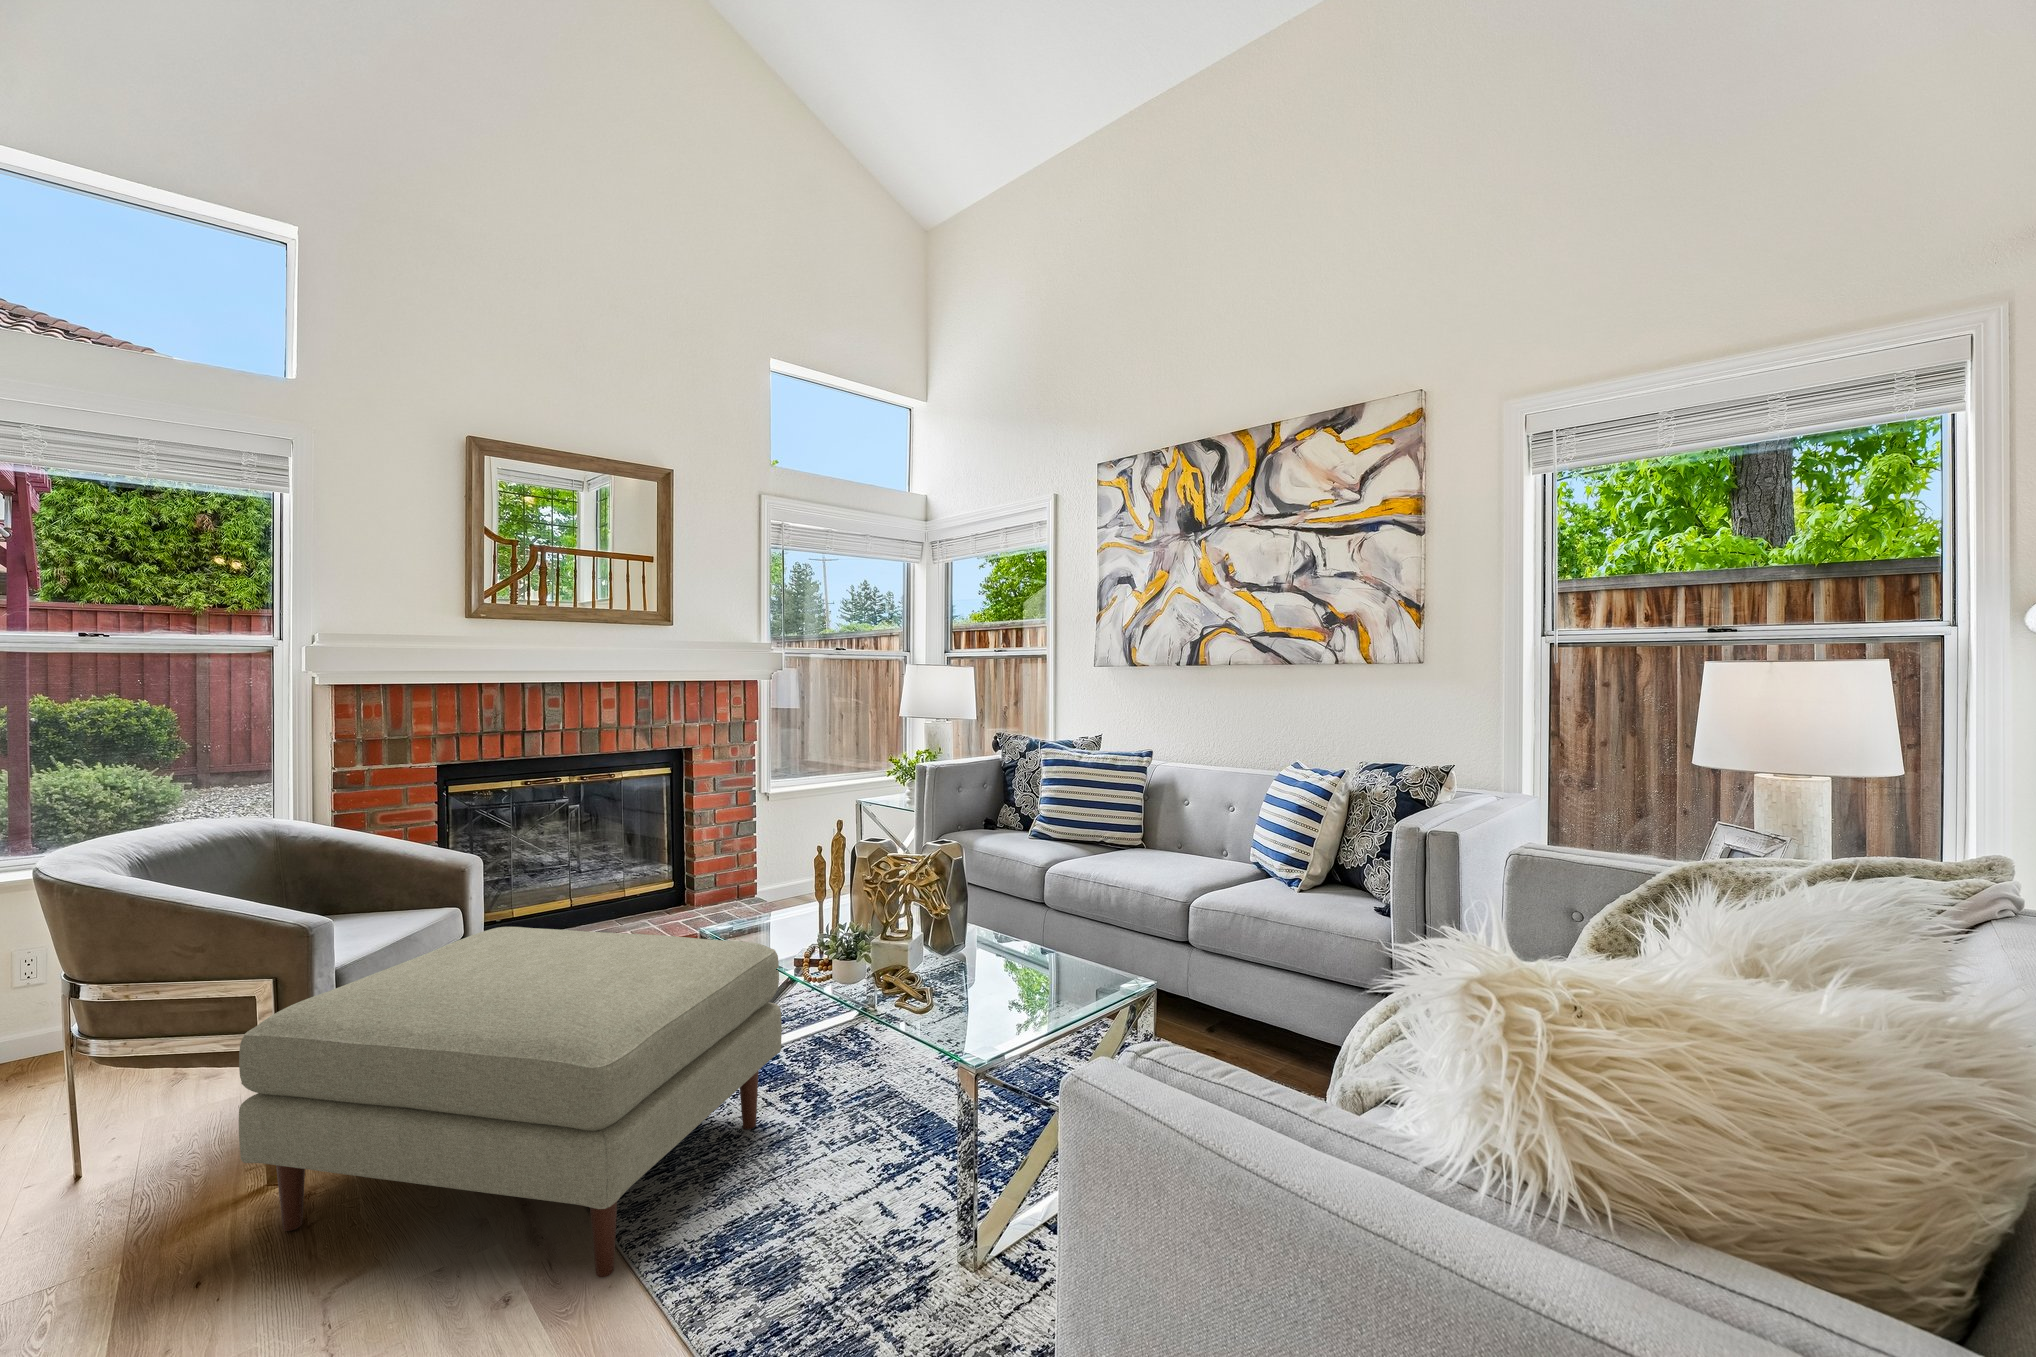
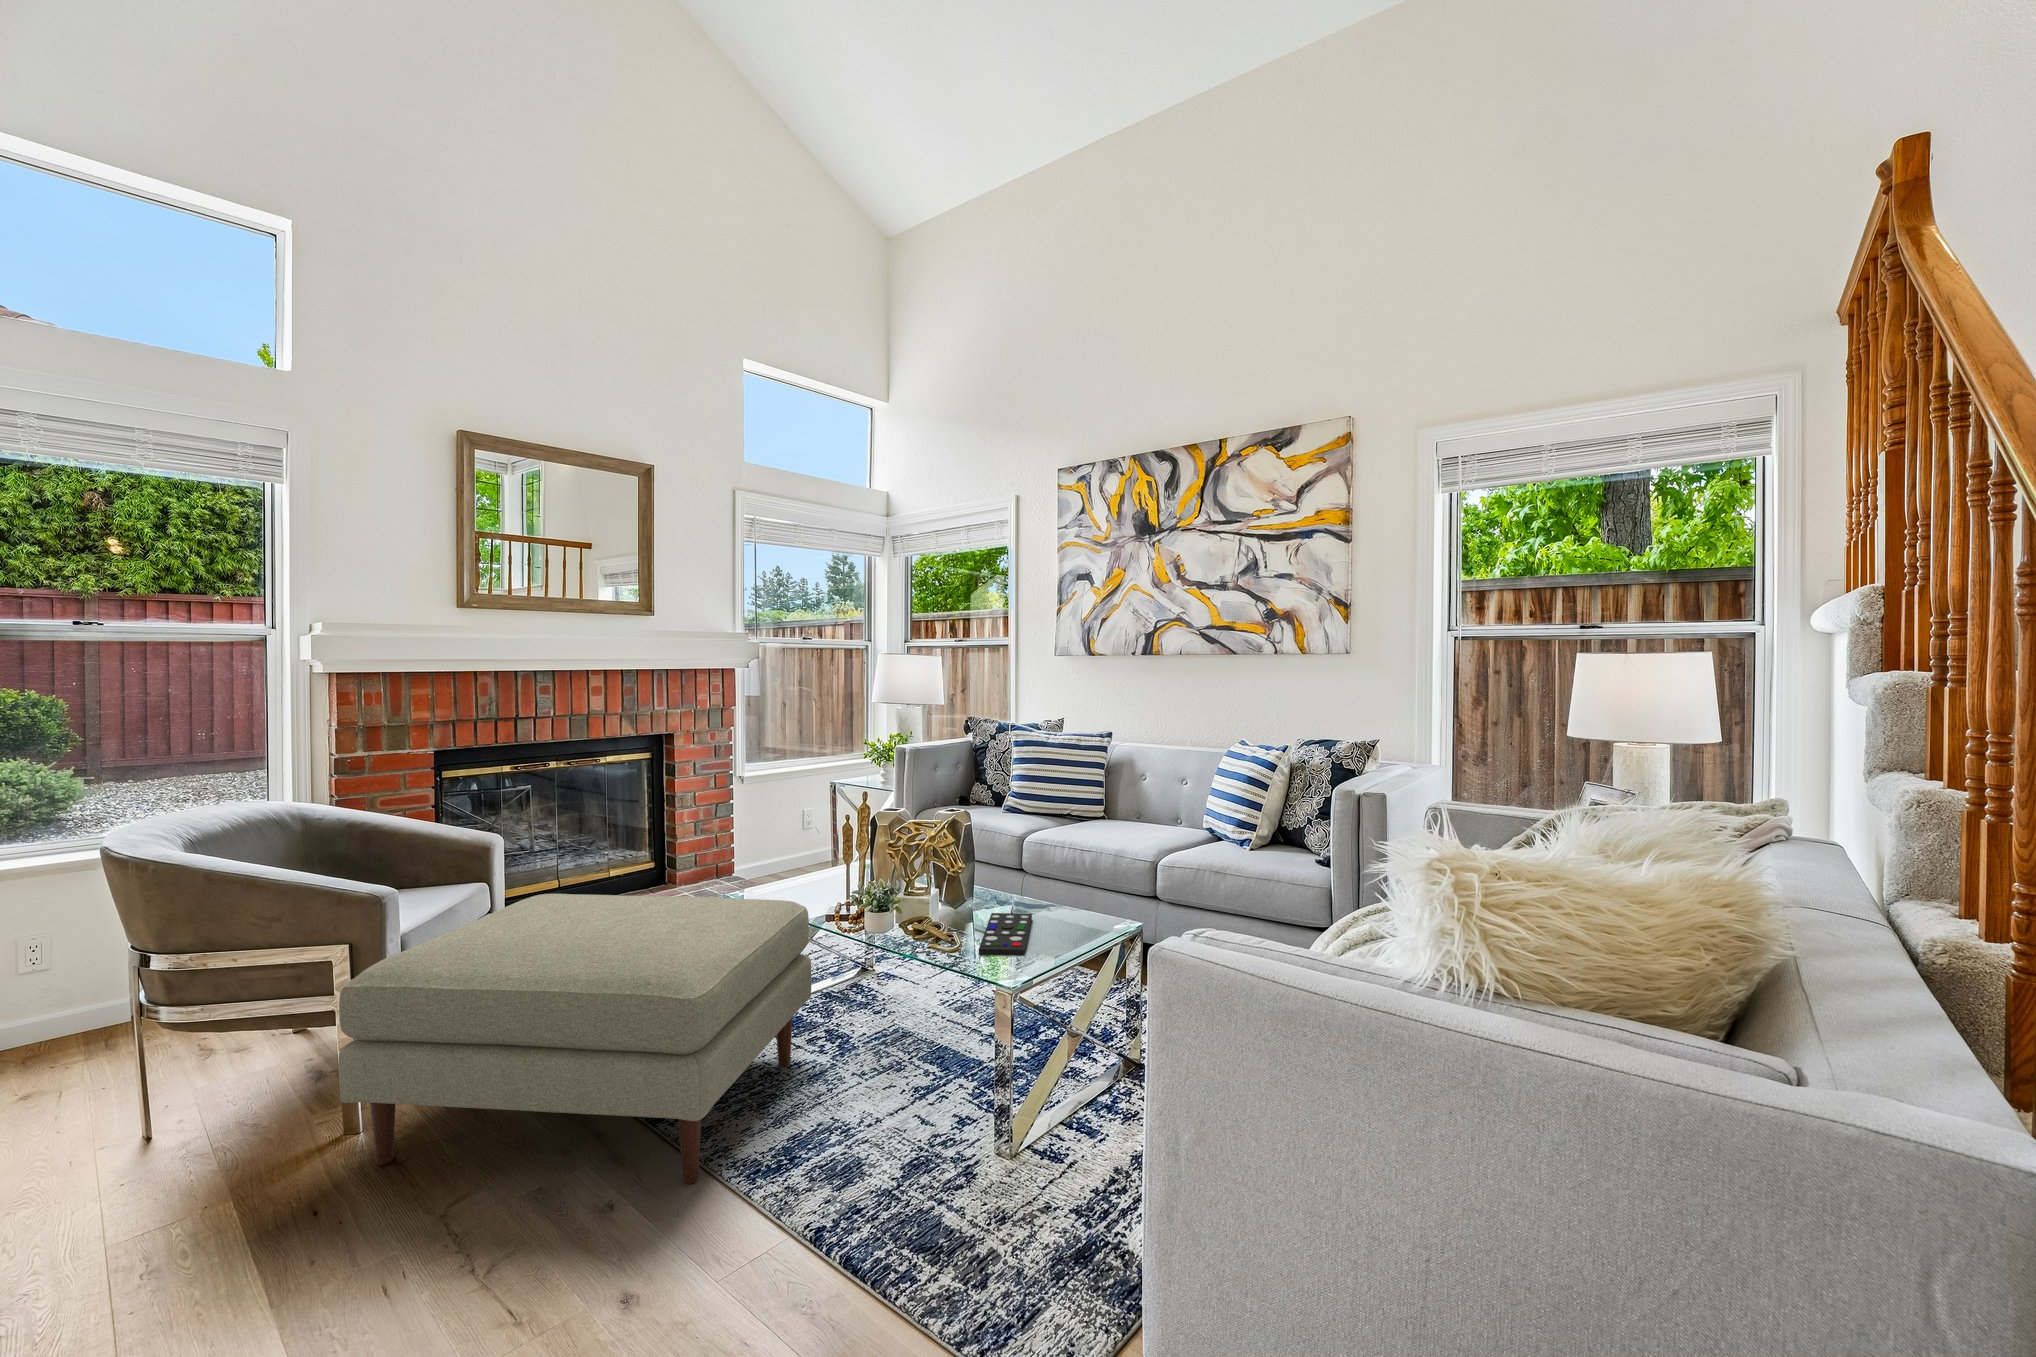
remote control: none [951,963,1027,1021] -> present [979,913,1032,956]

